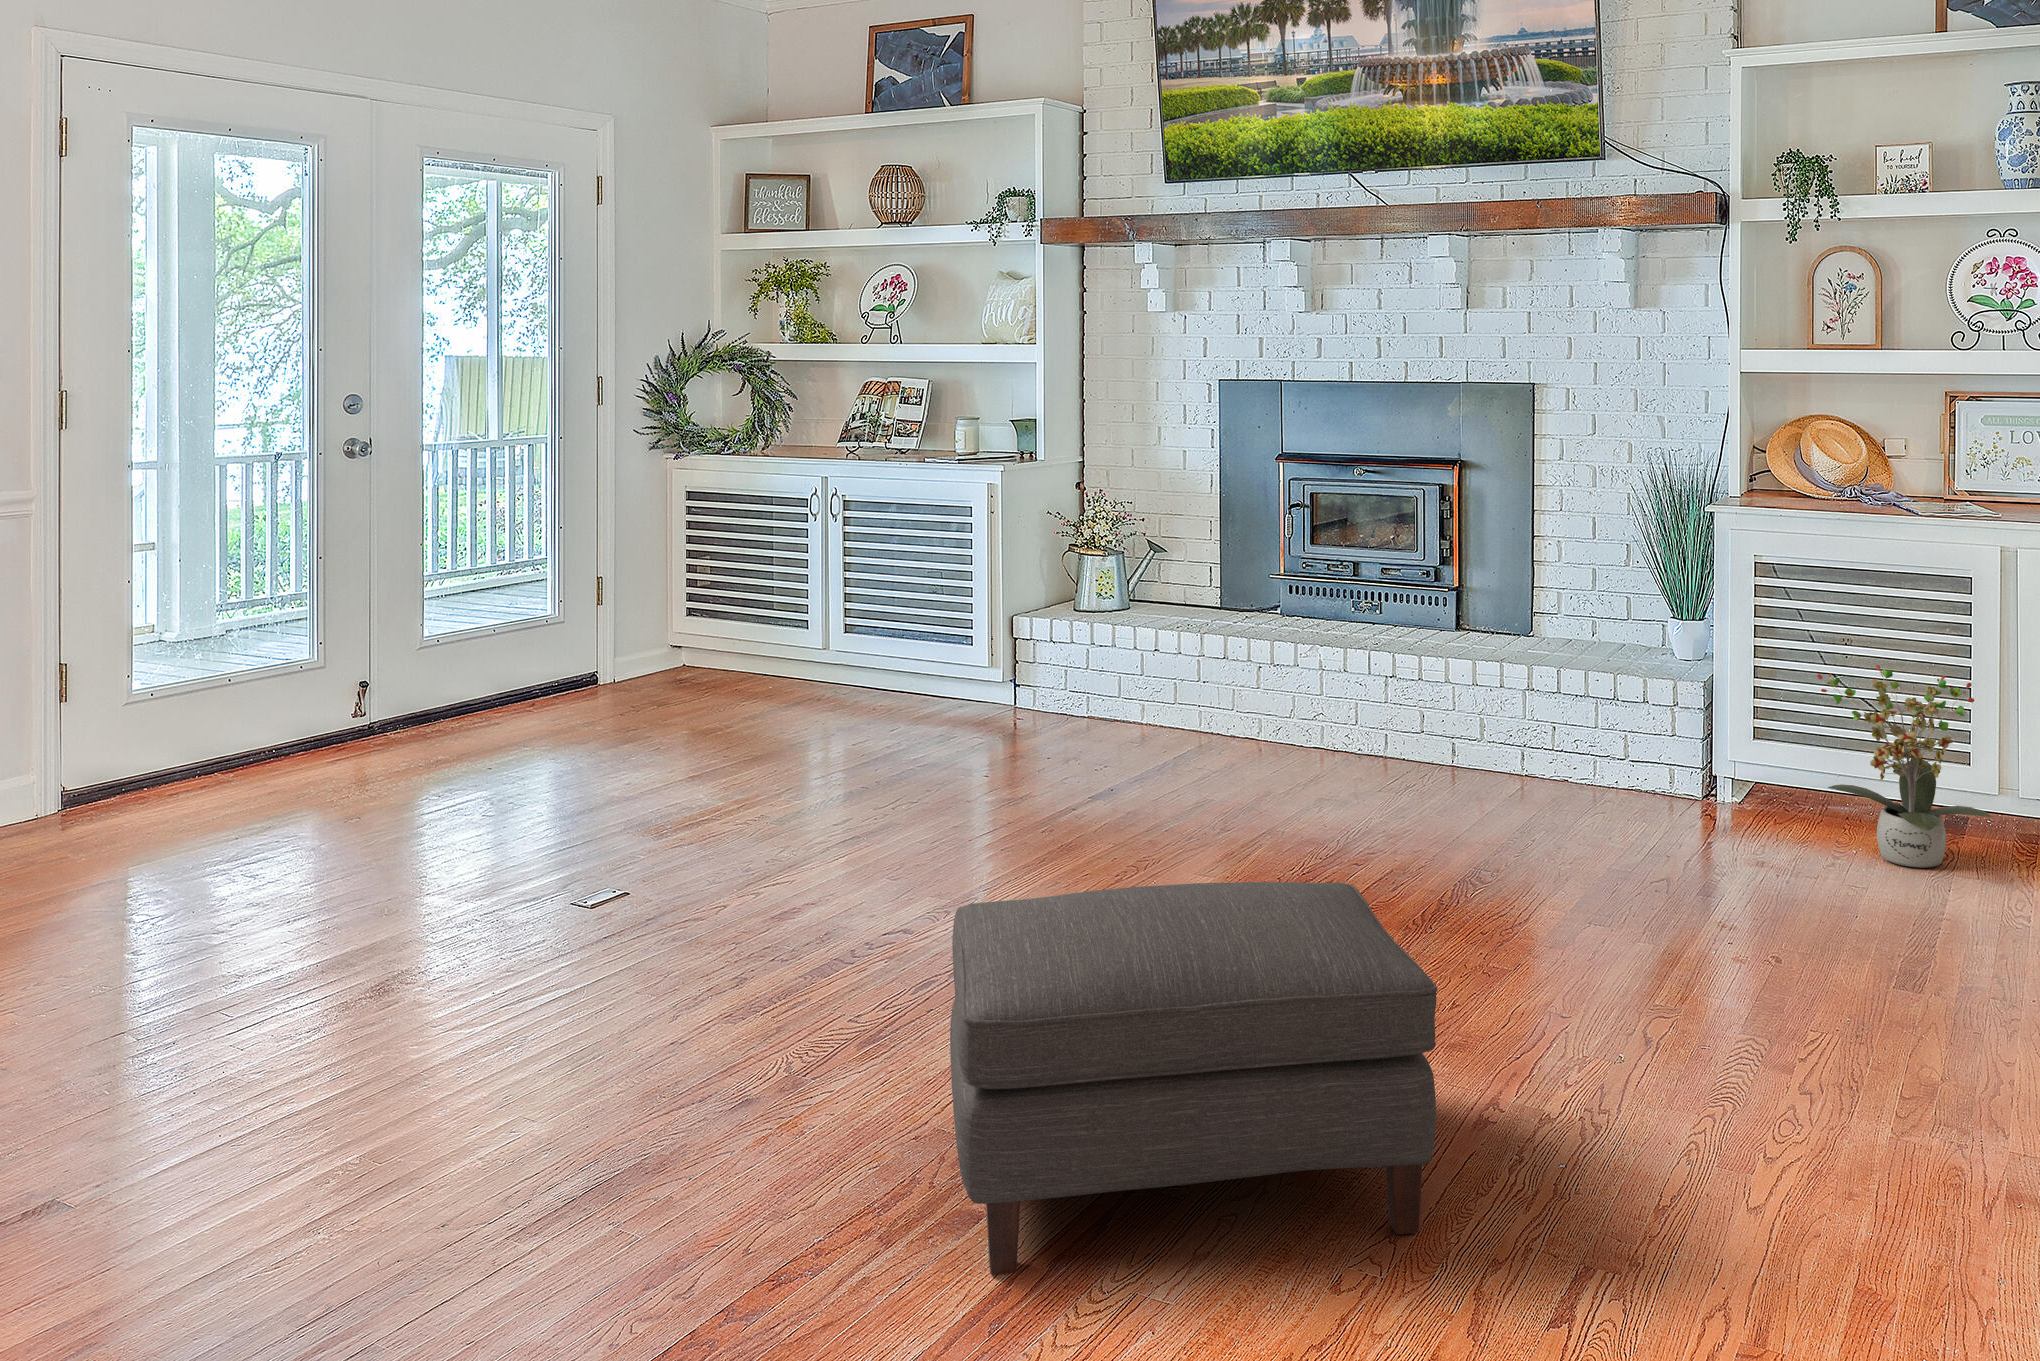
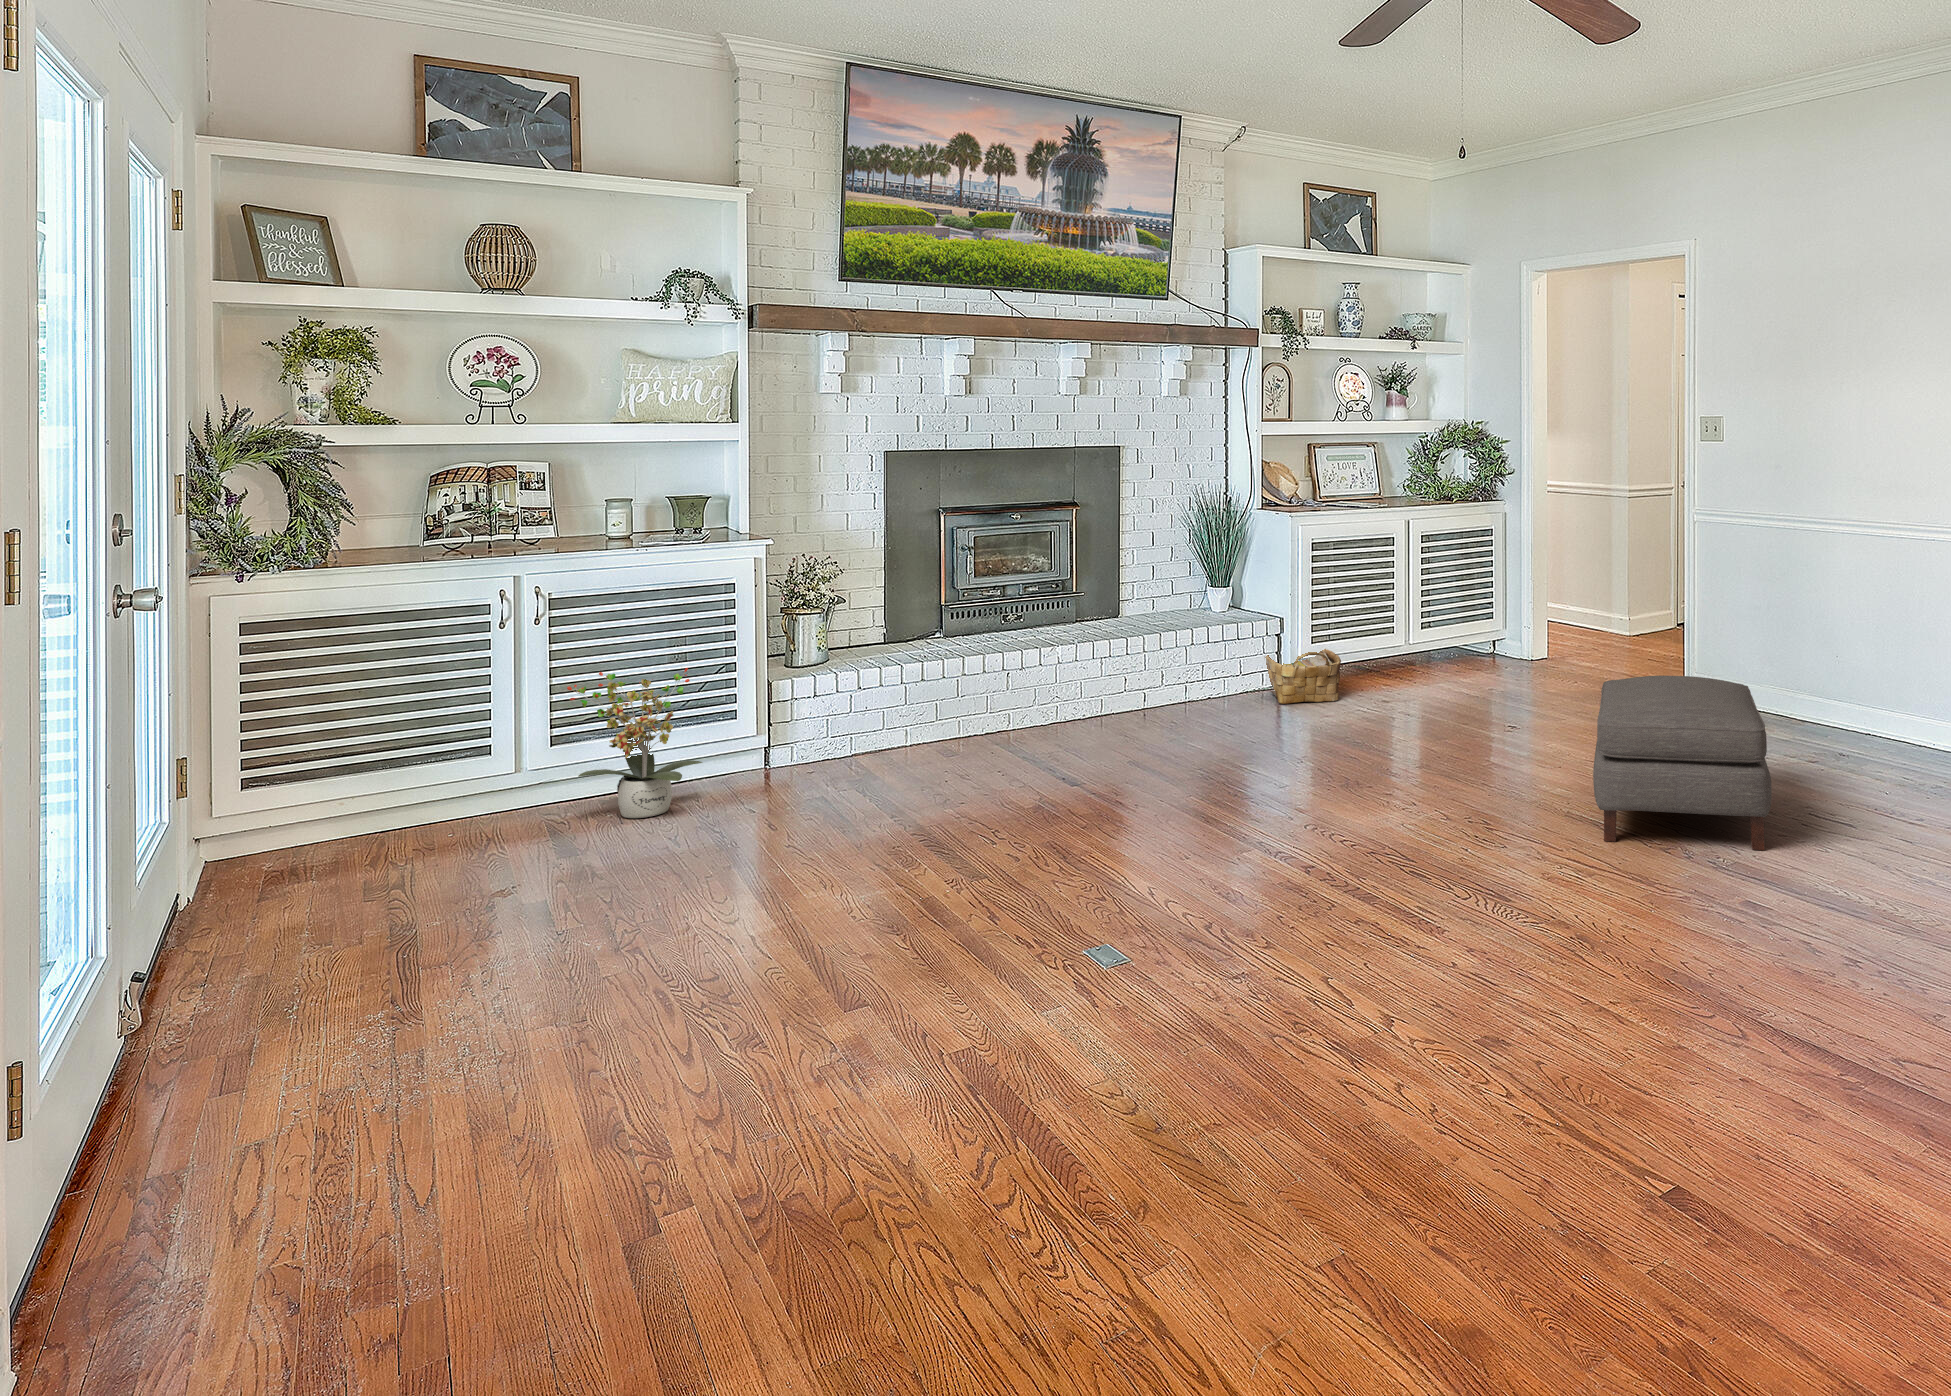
potted plant: present [1817,665,1993,867] -> present [567,668,702,818]
woven basket: none [1587,704,1740,837] -> present [1264,649,1341,704]

